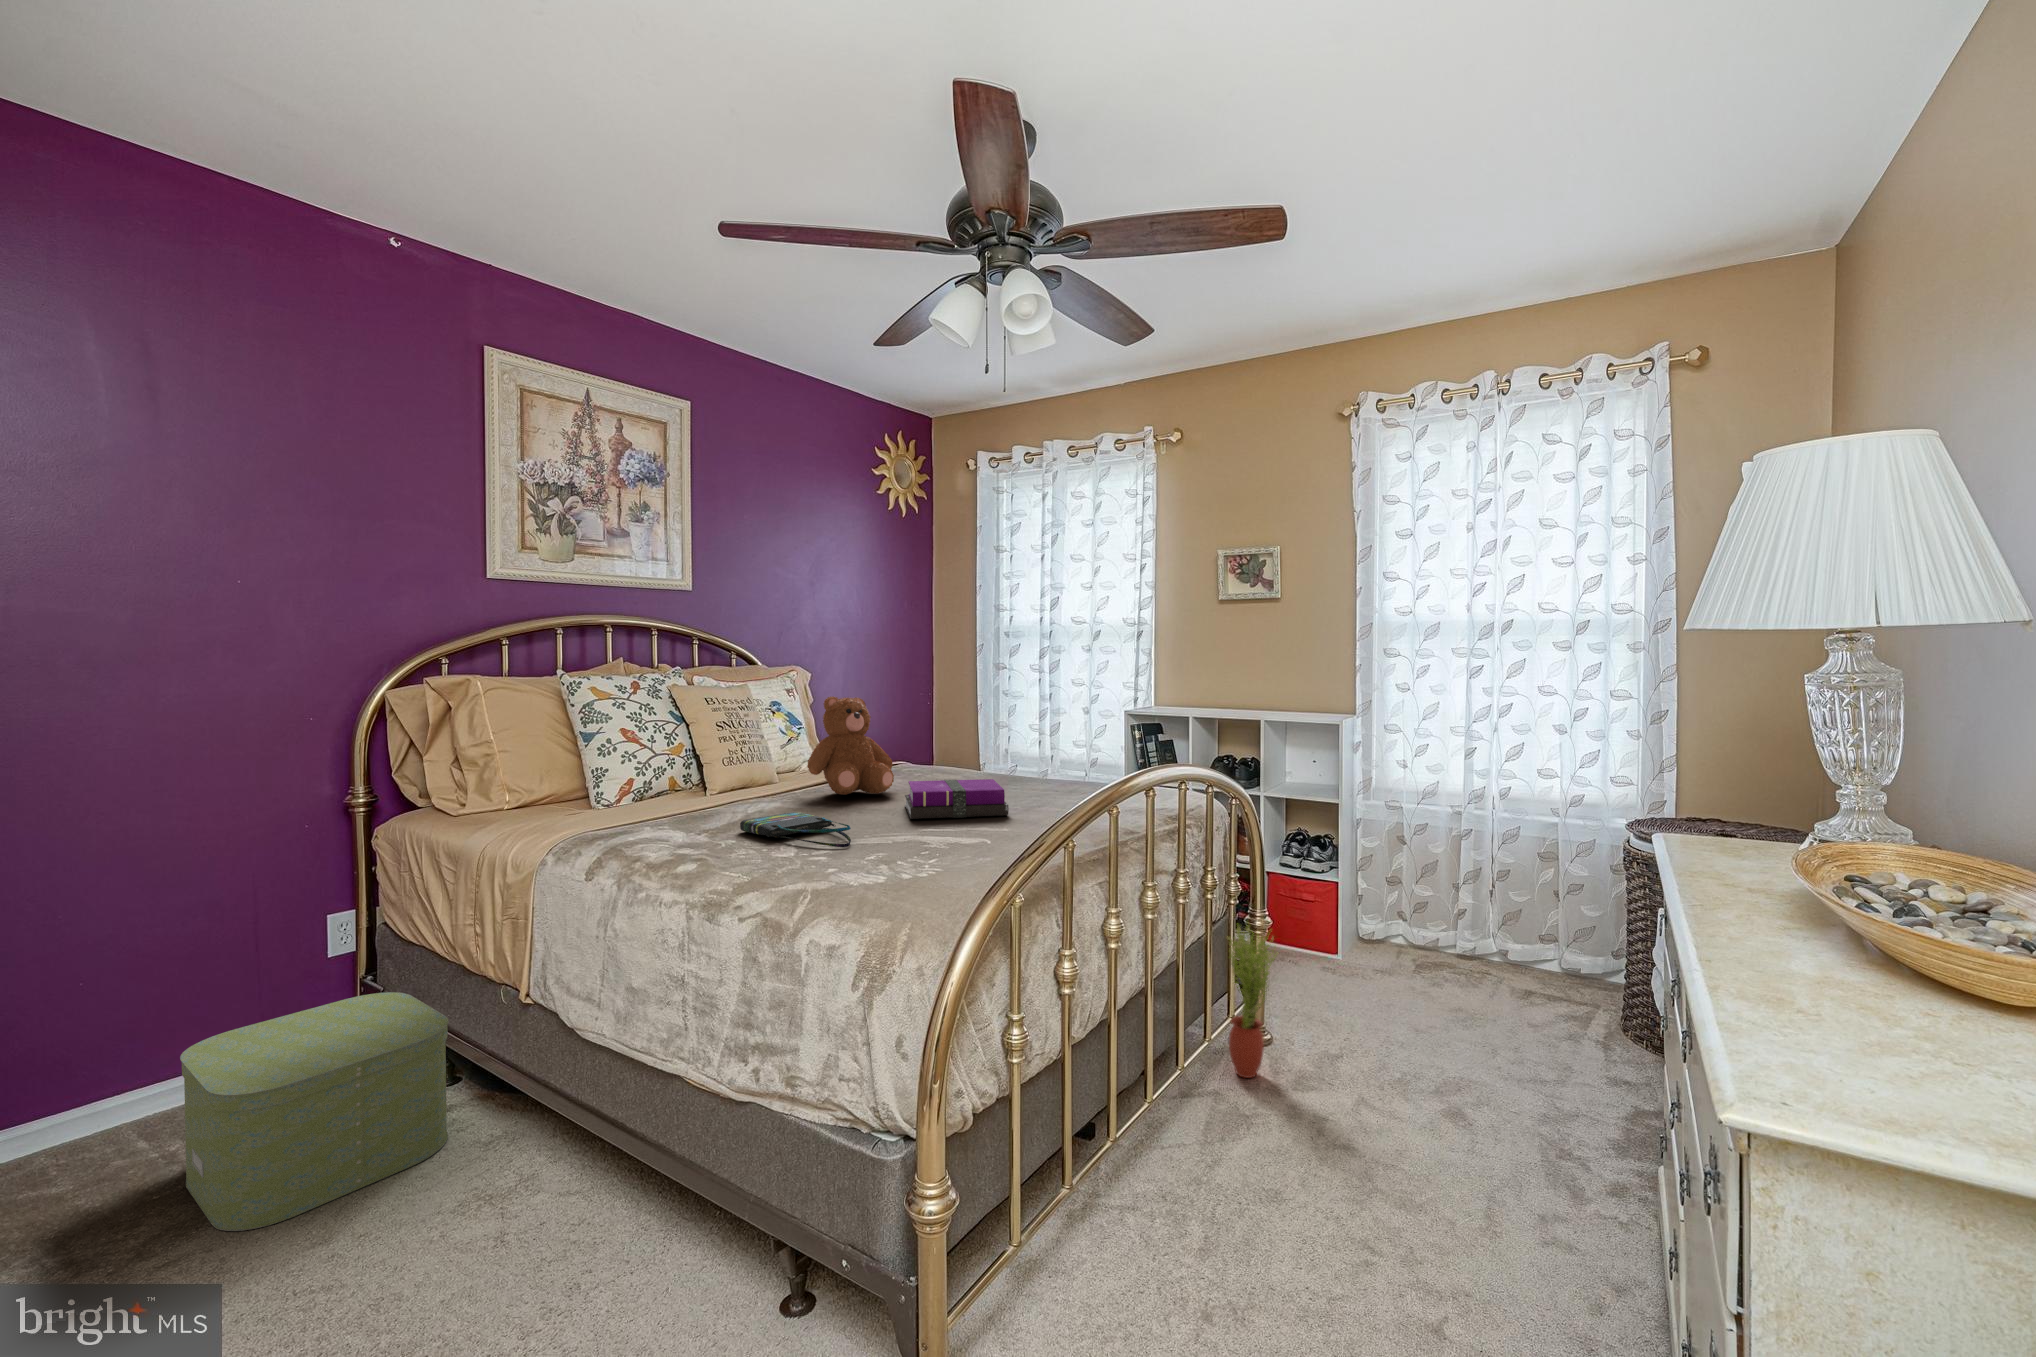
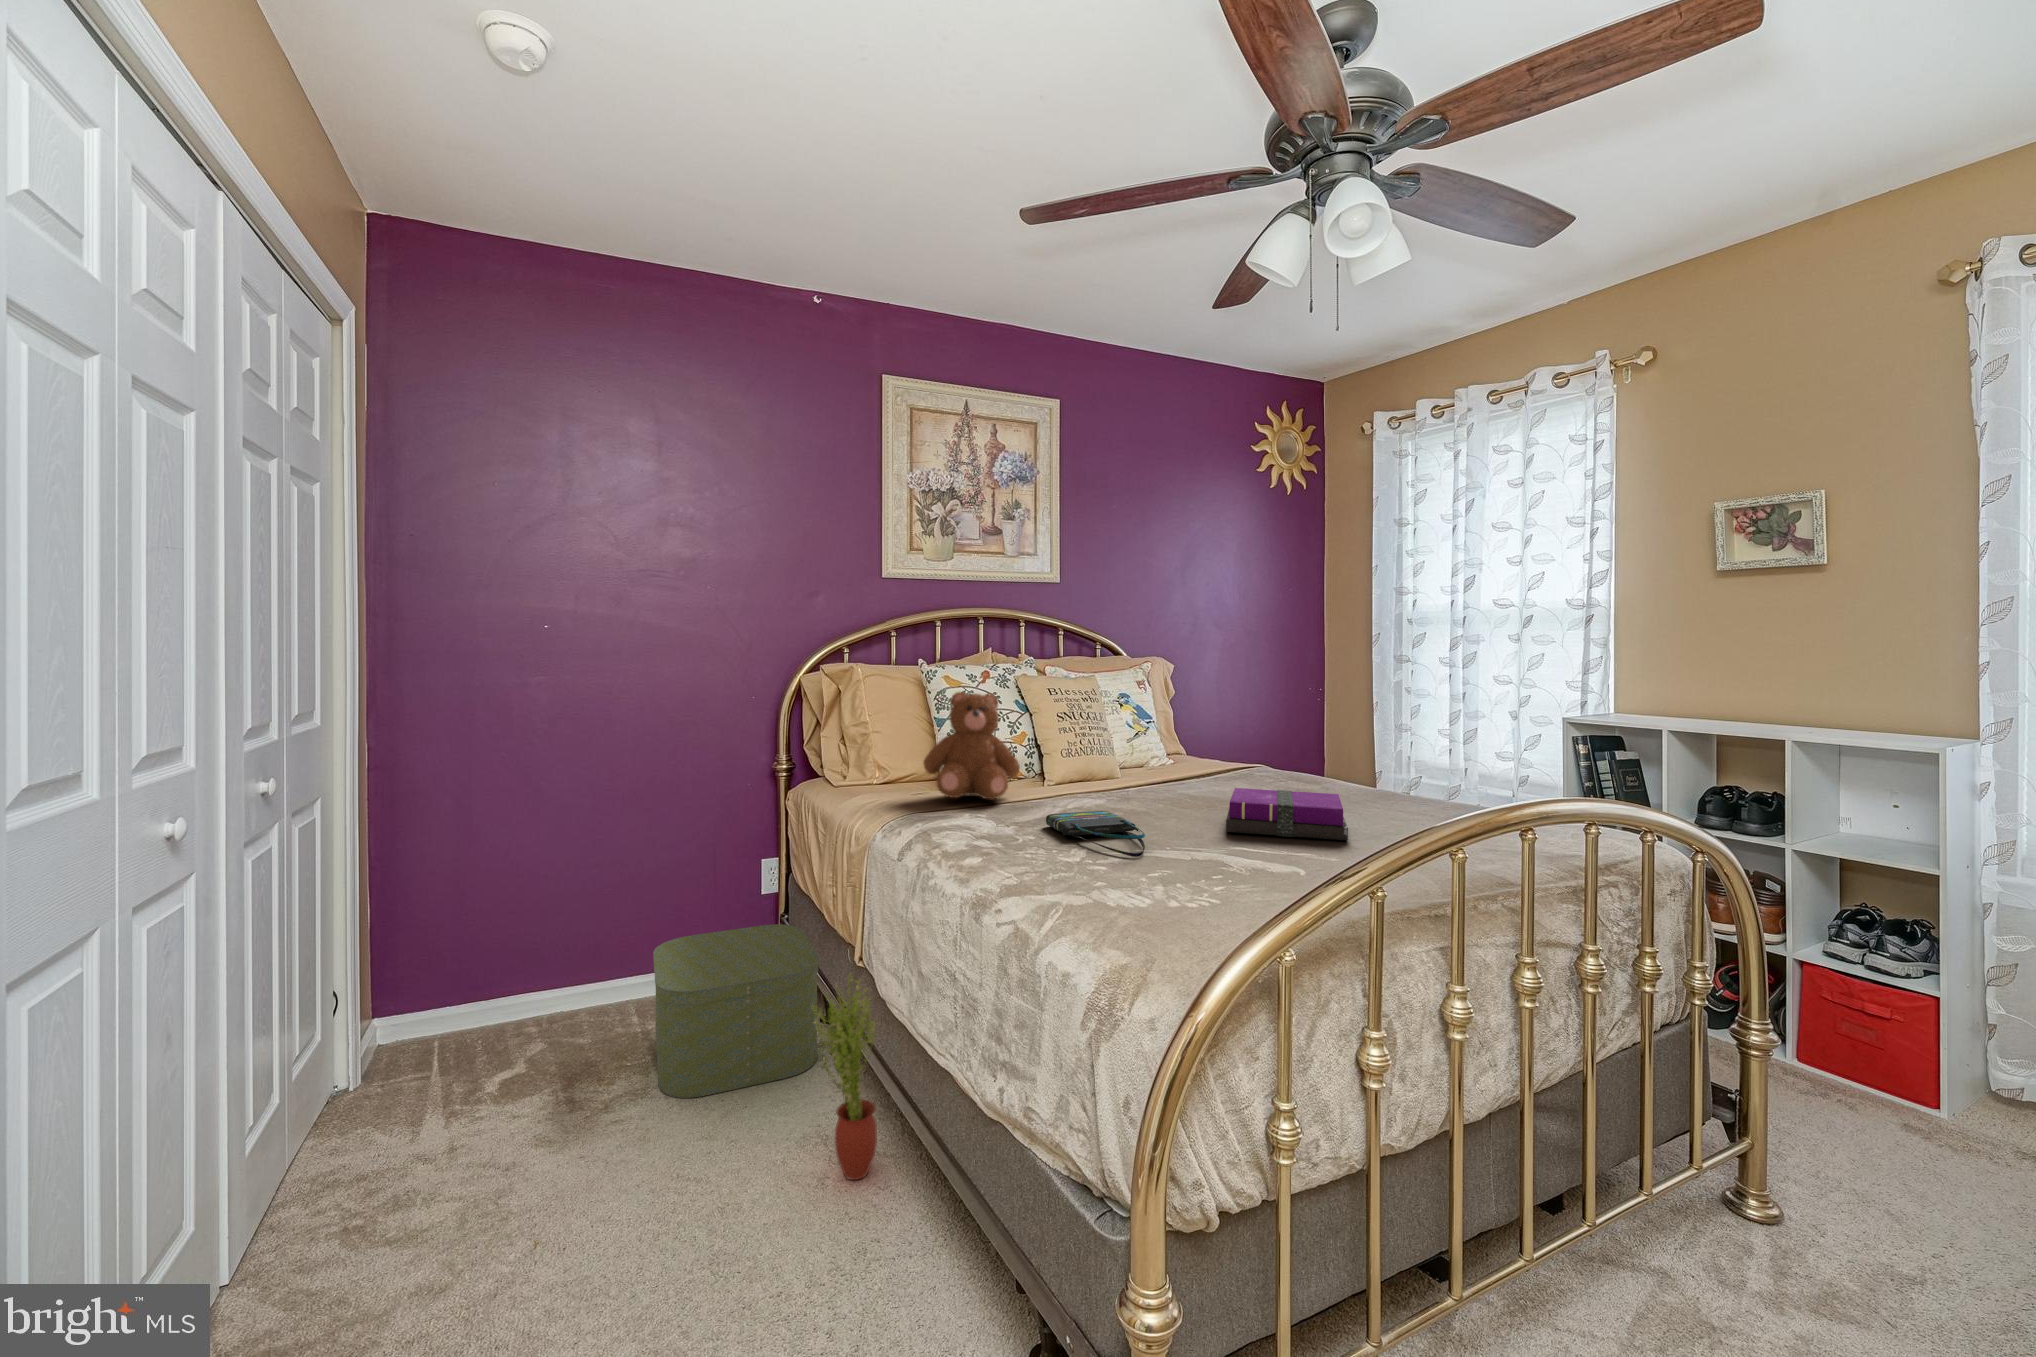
teddy bear: present [807,696,894,794] -> present [923,692,1020,800]
potted plant: present [1227,925,1277,1078] -> present [813,973,877,1180]

